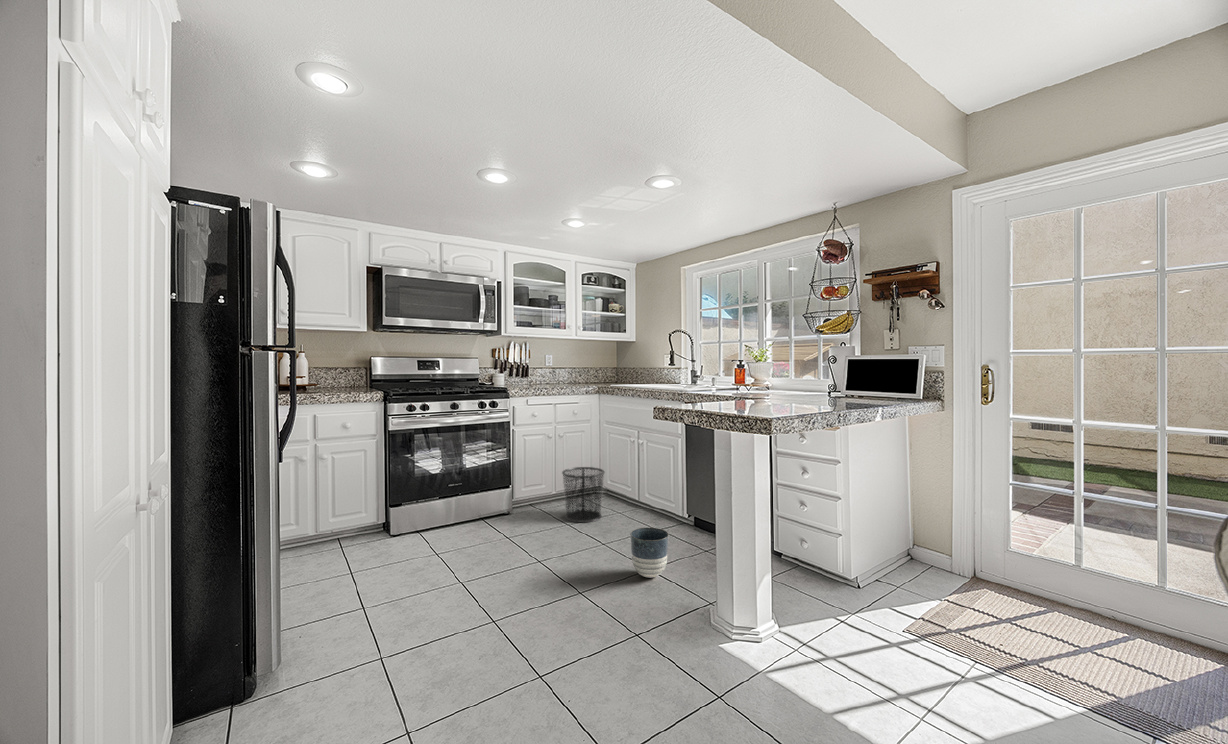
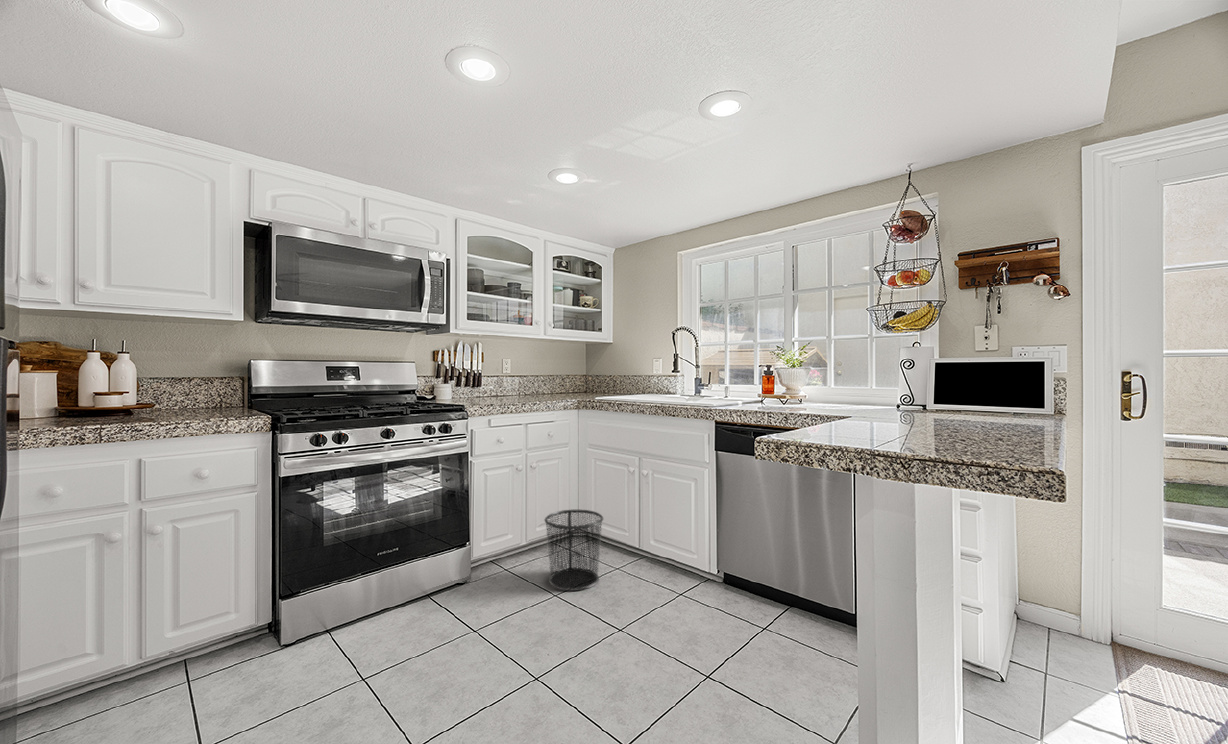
planter: present [630,528,669,578] -> none [691,612,750,695]

